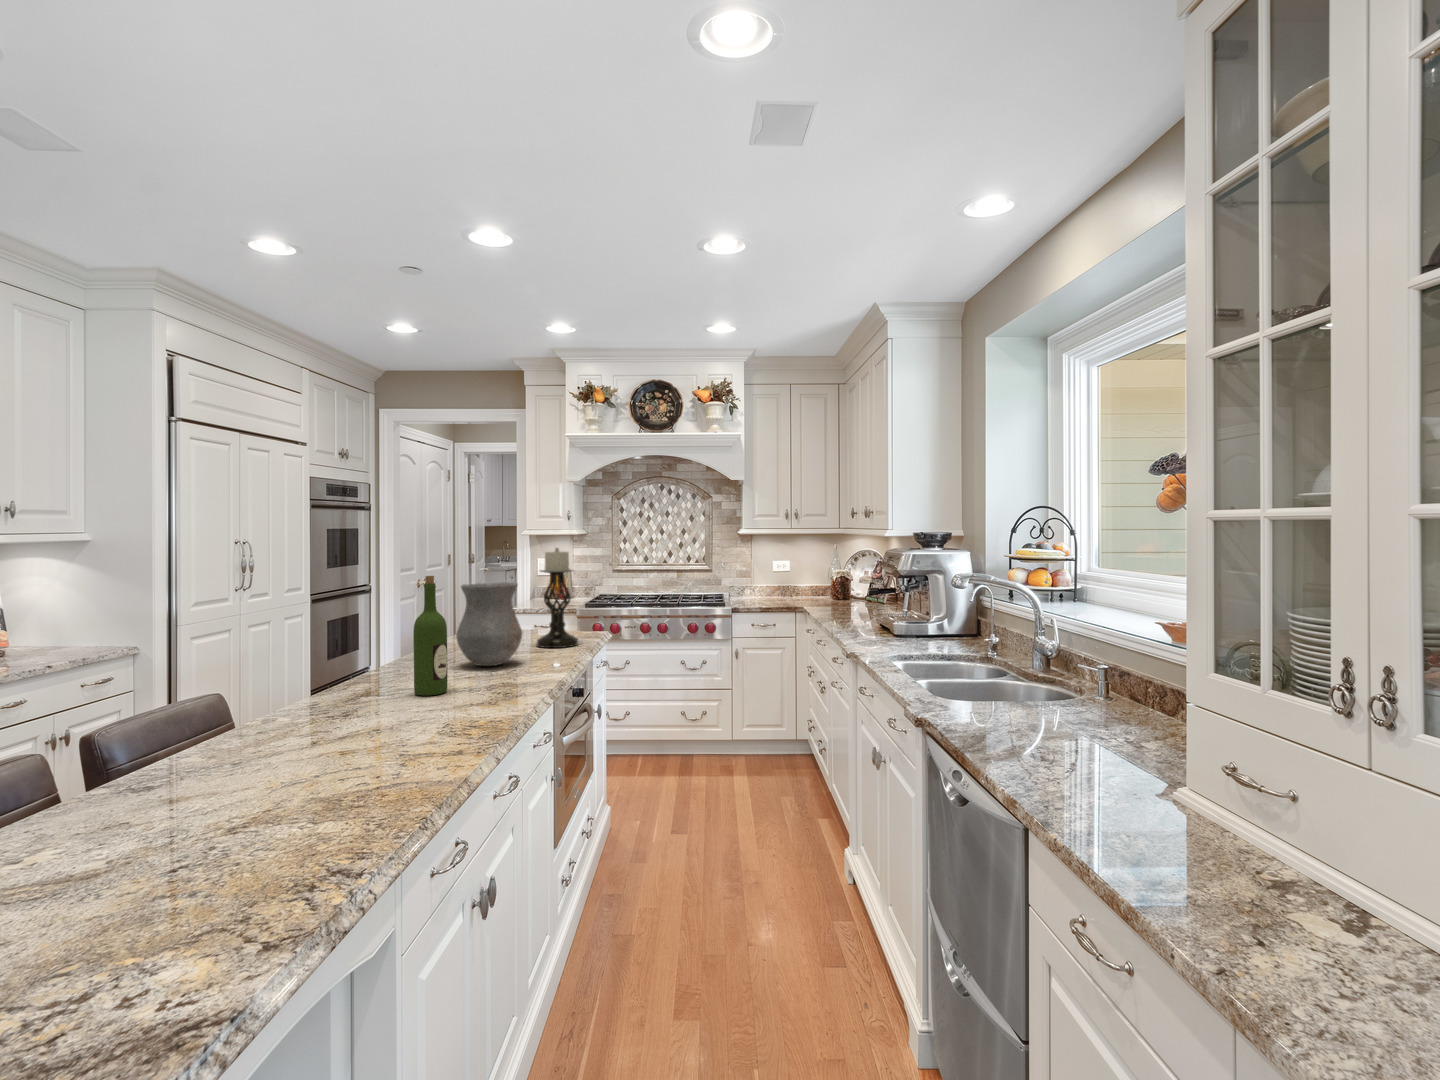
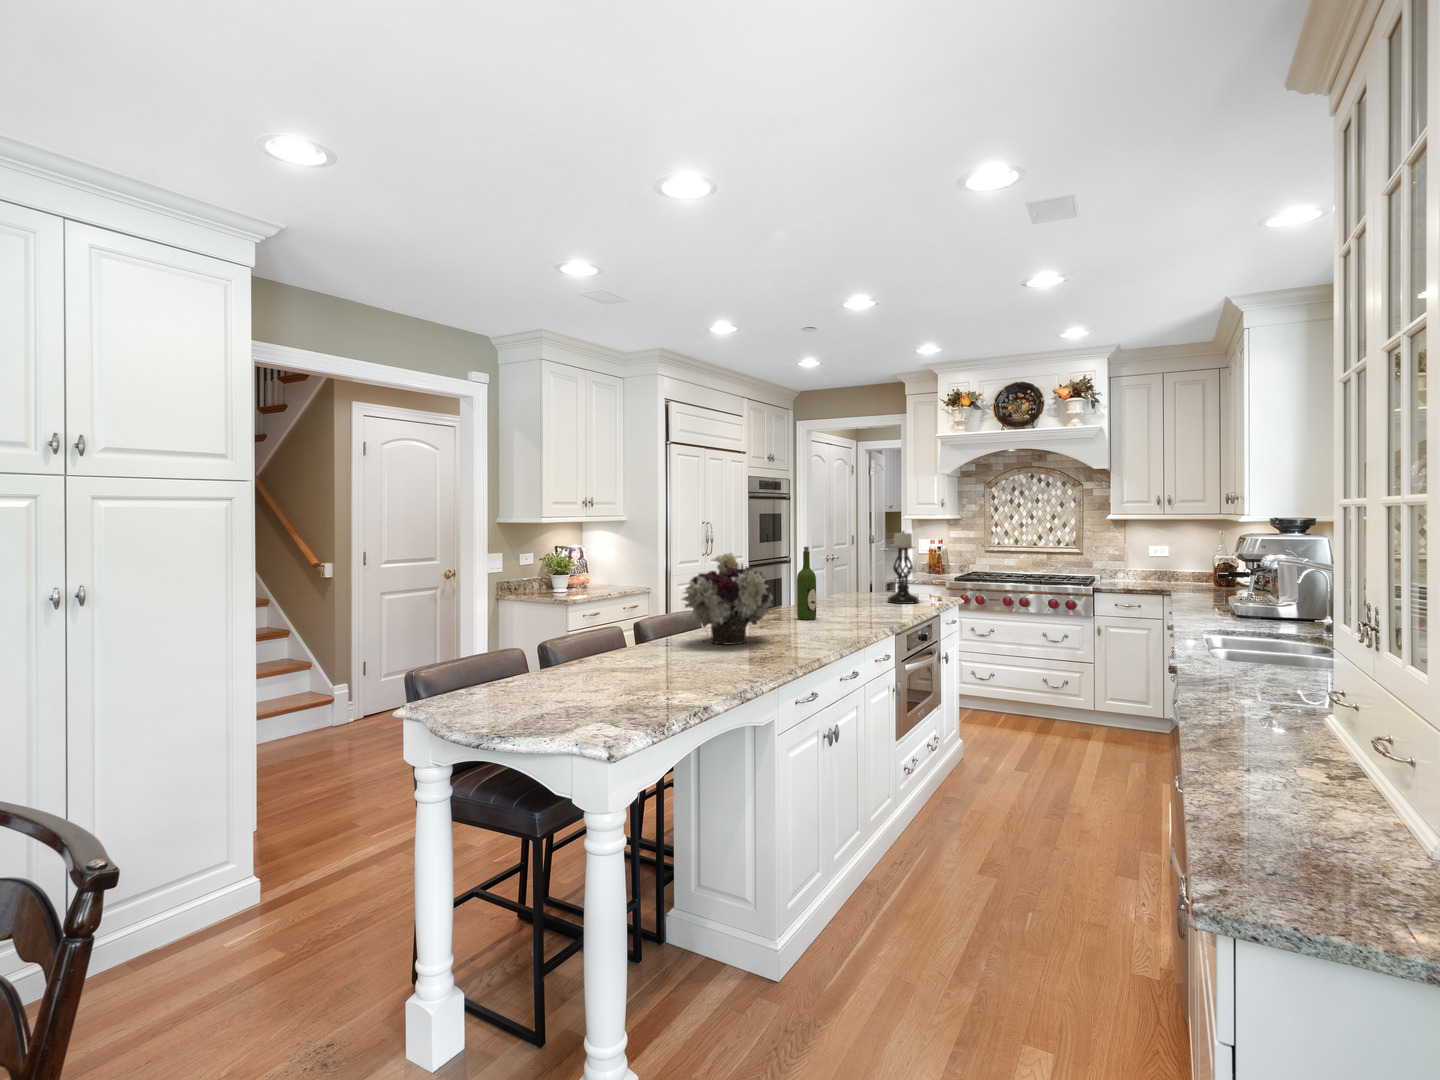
vase: present [456,582,523,666] -> none [828,554,871,609]
flower arrangement: none [160,596,385,793] -> present [682,553,773,645]

